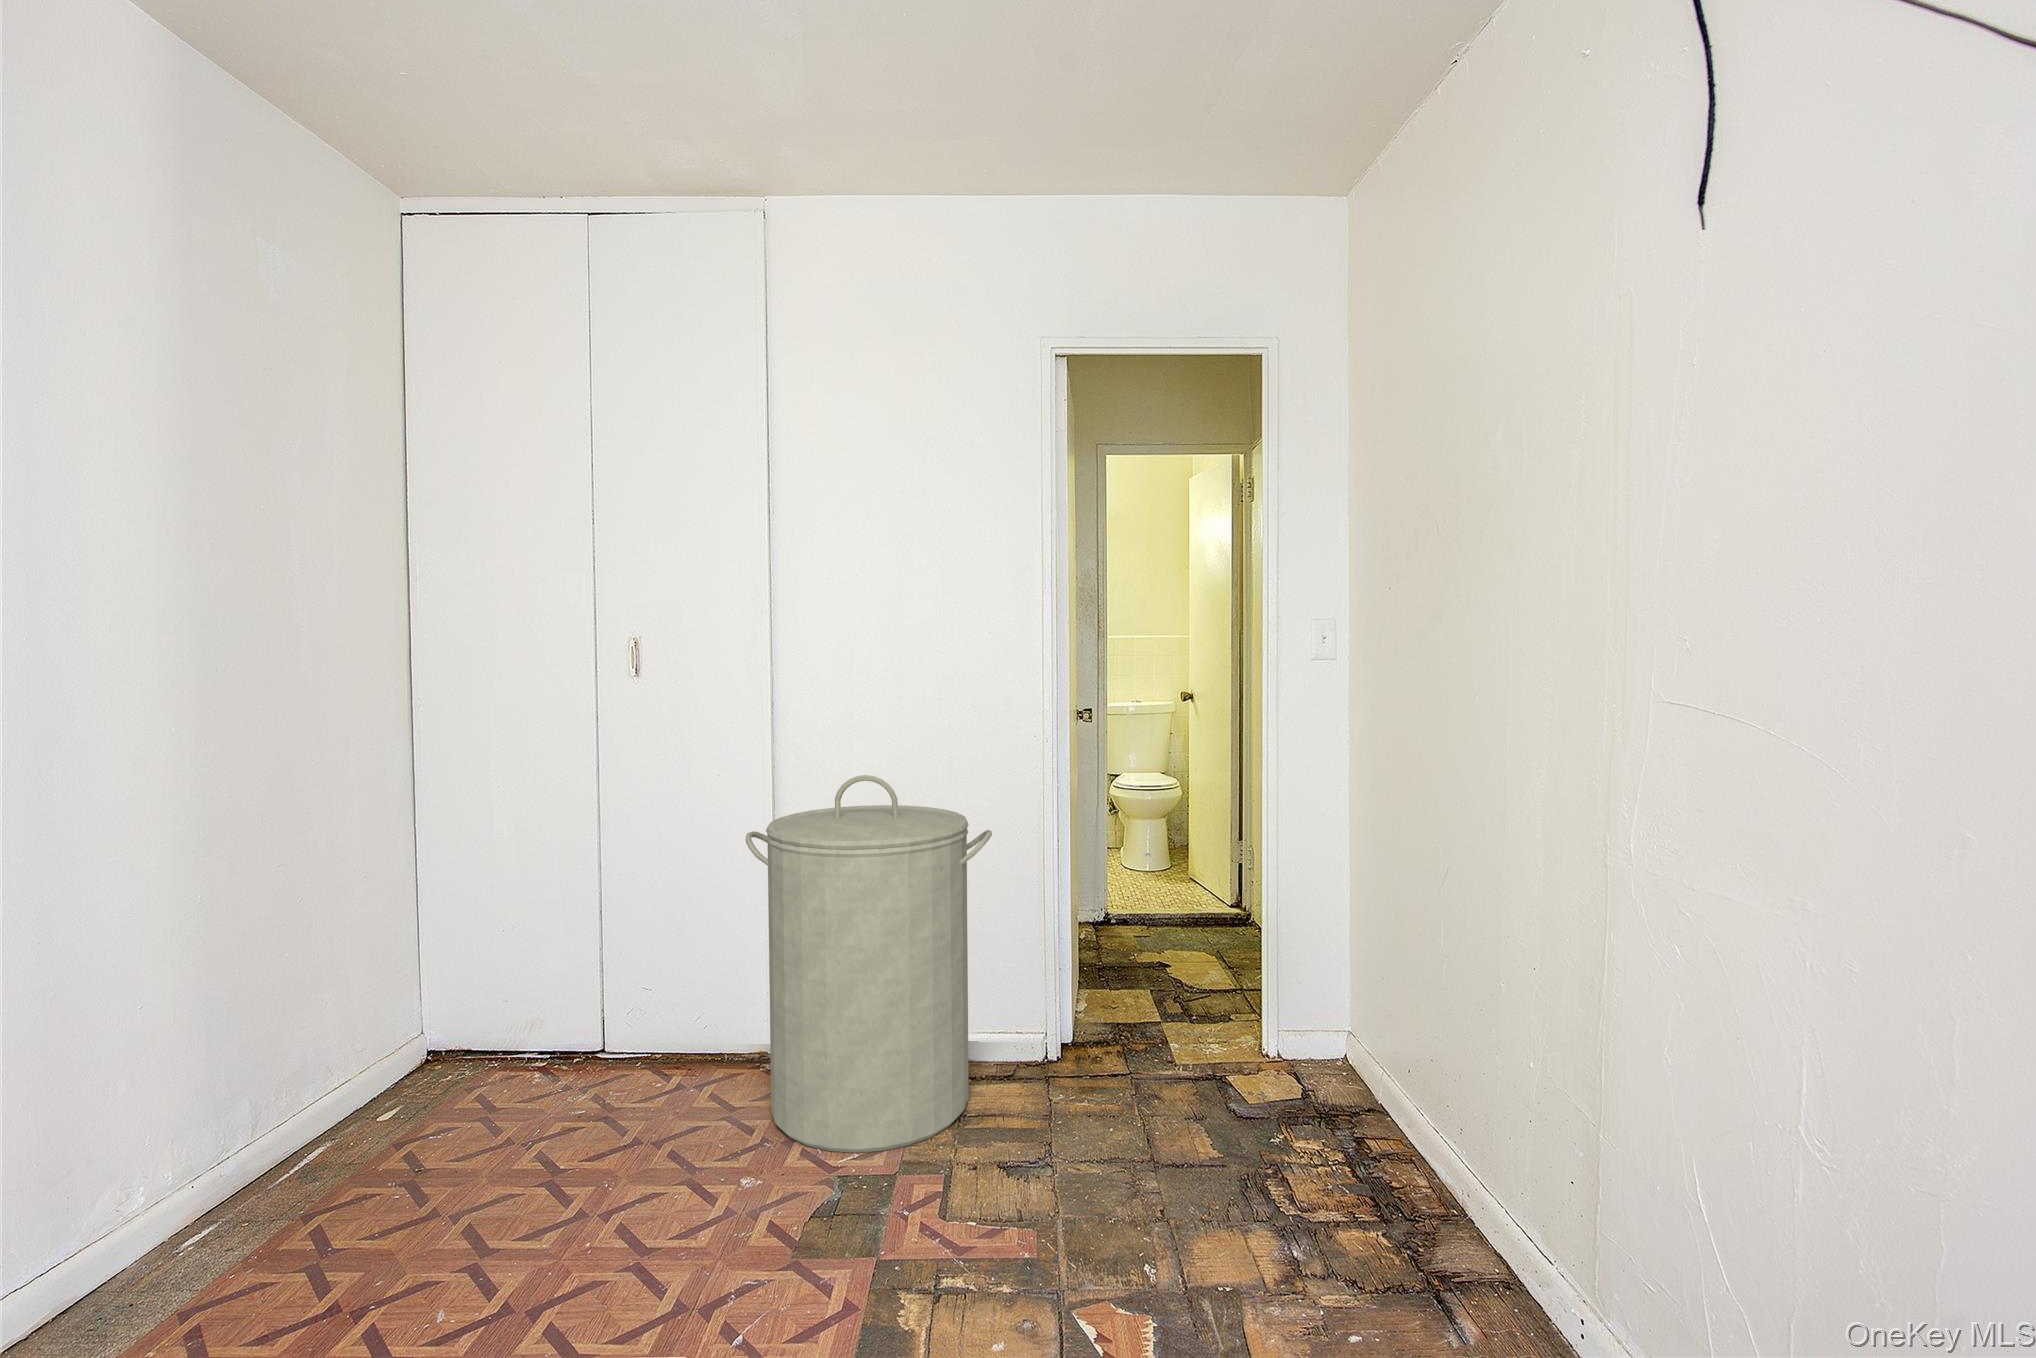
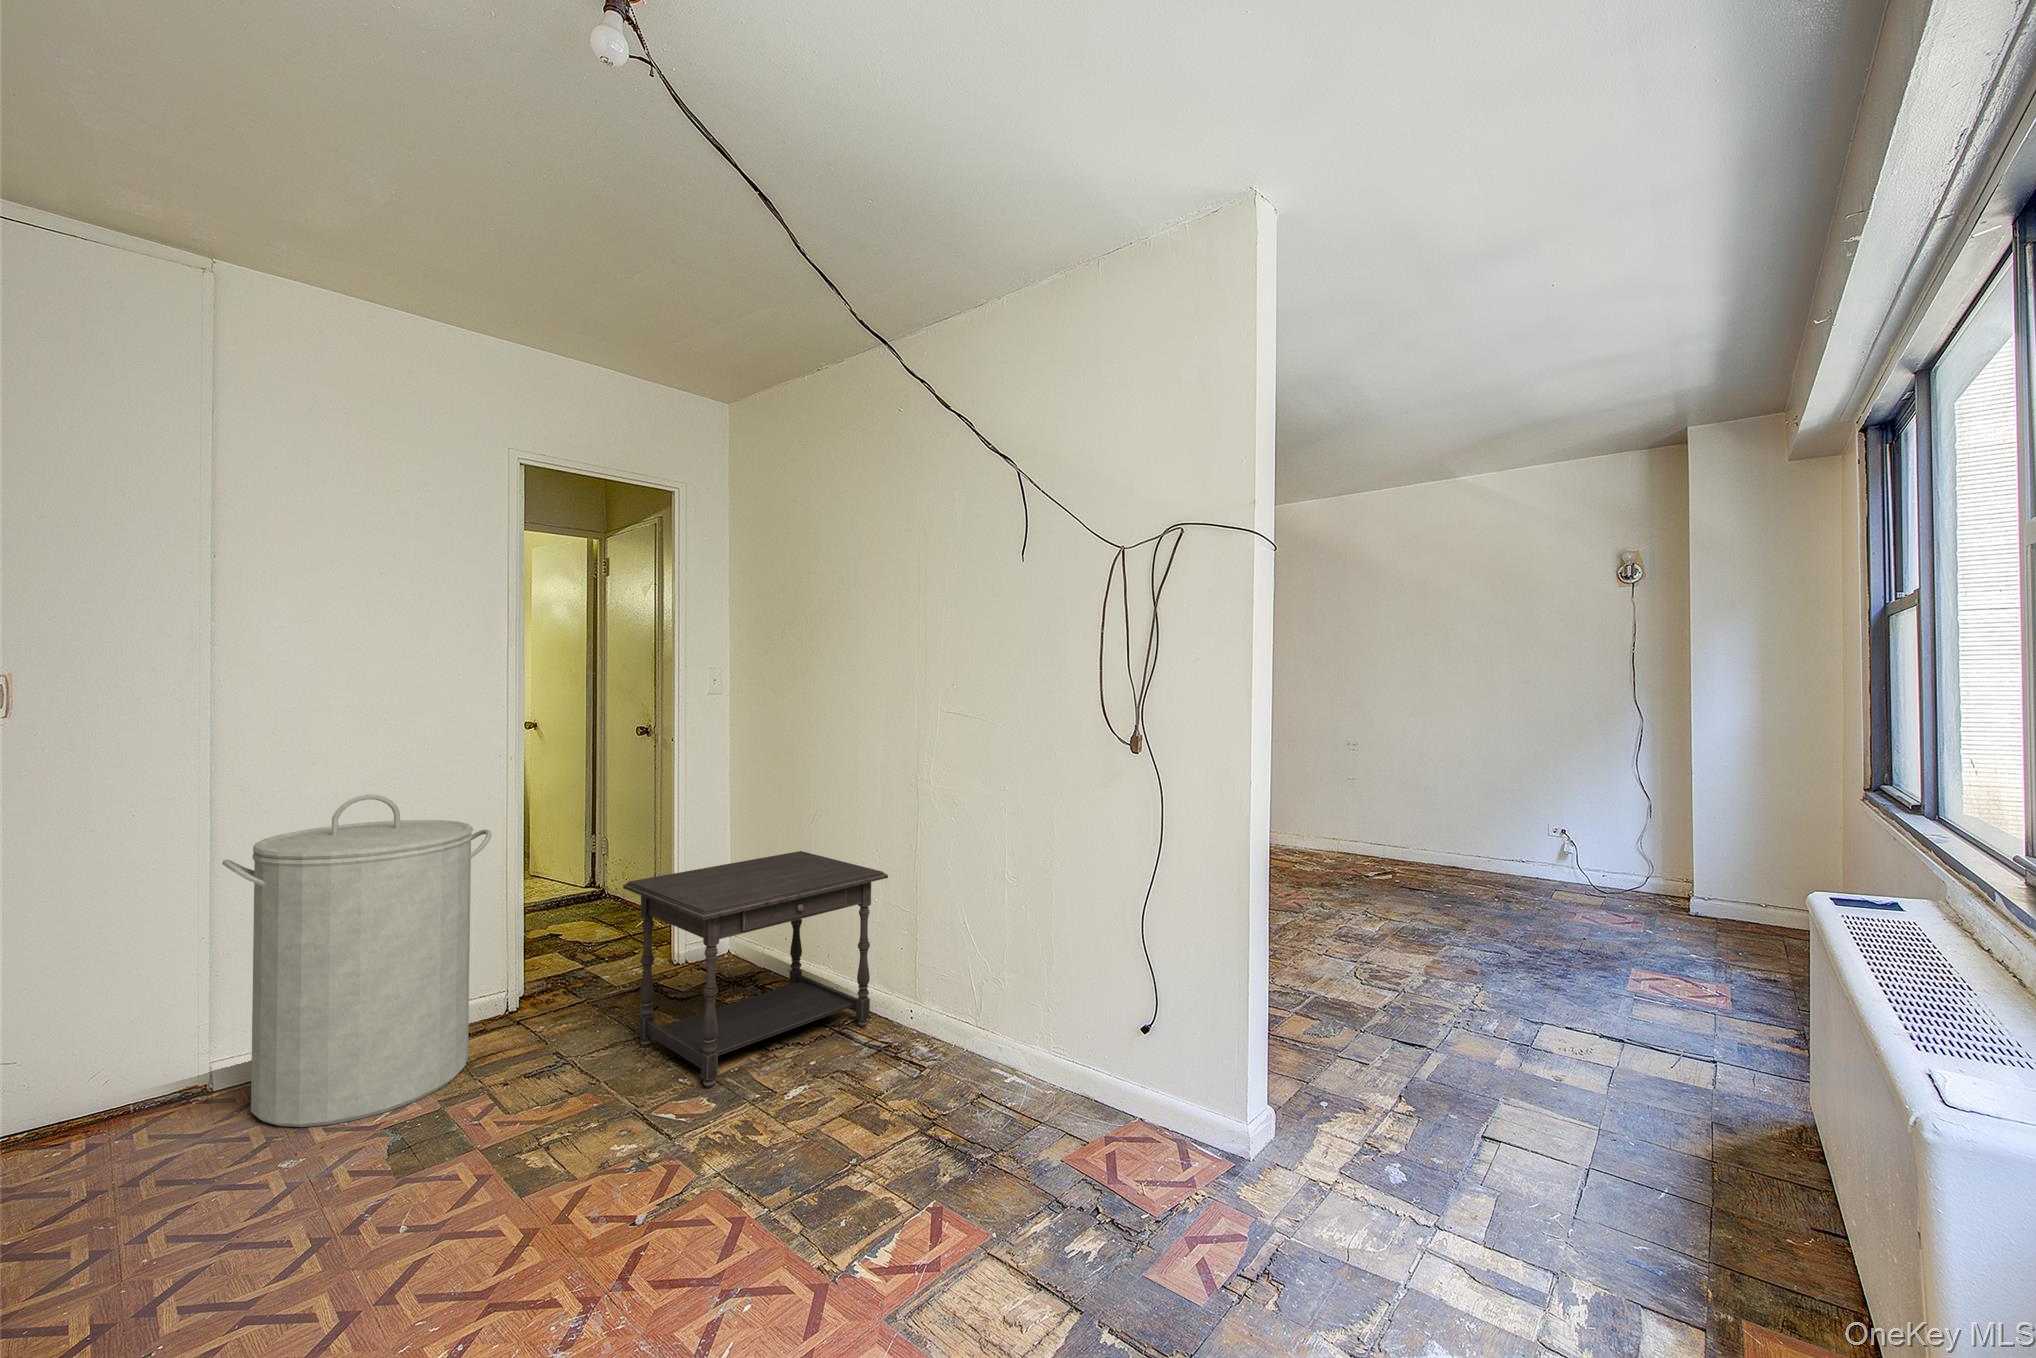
side table: none [1117,931,1542,1307] -> present [623,851,888,1088]

